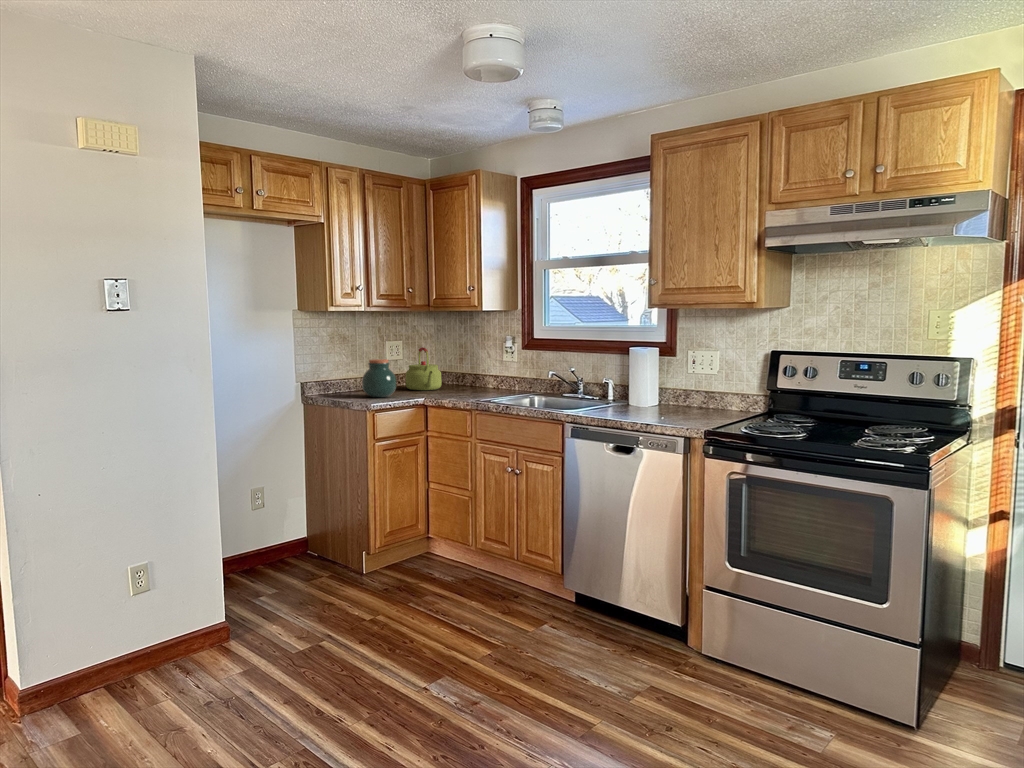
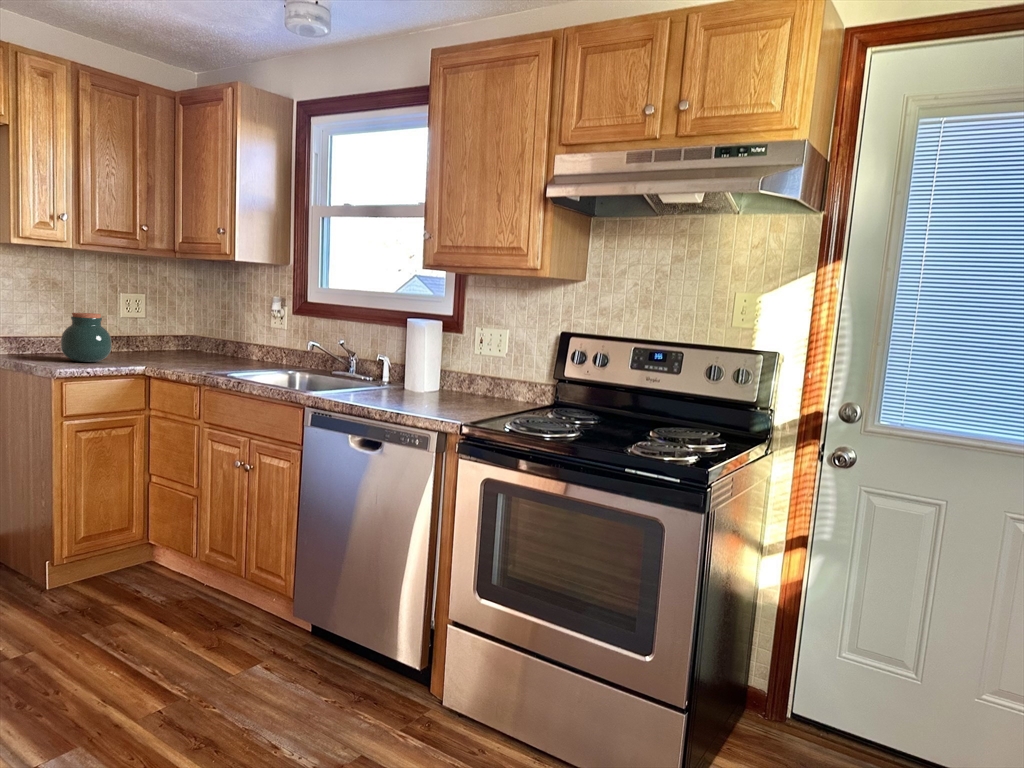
kettle: present [406,347,442,390] -> none [140,304,189,358]

